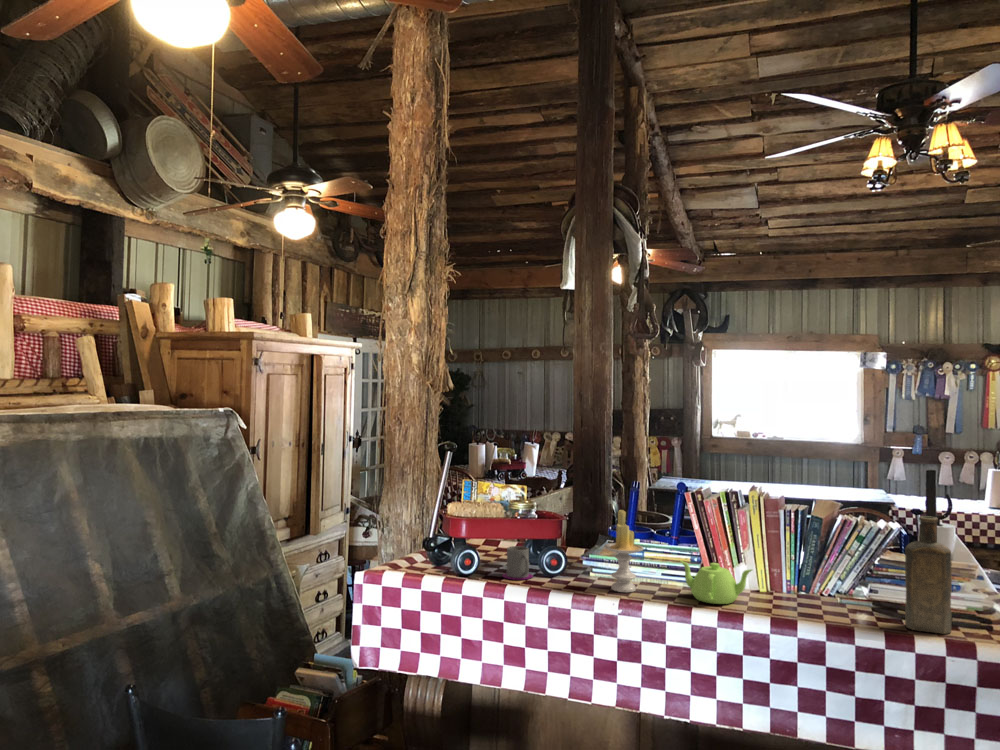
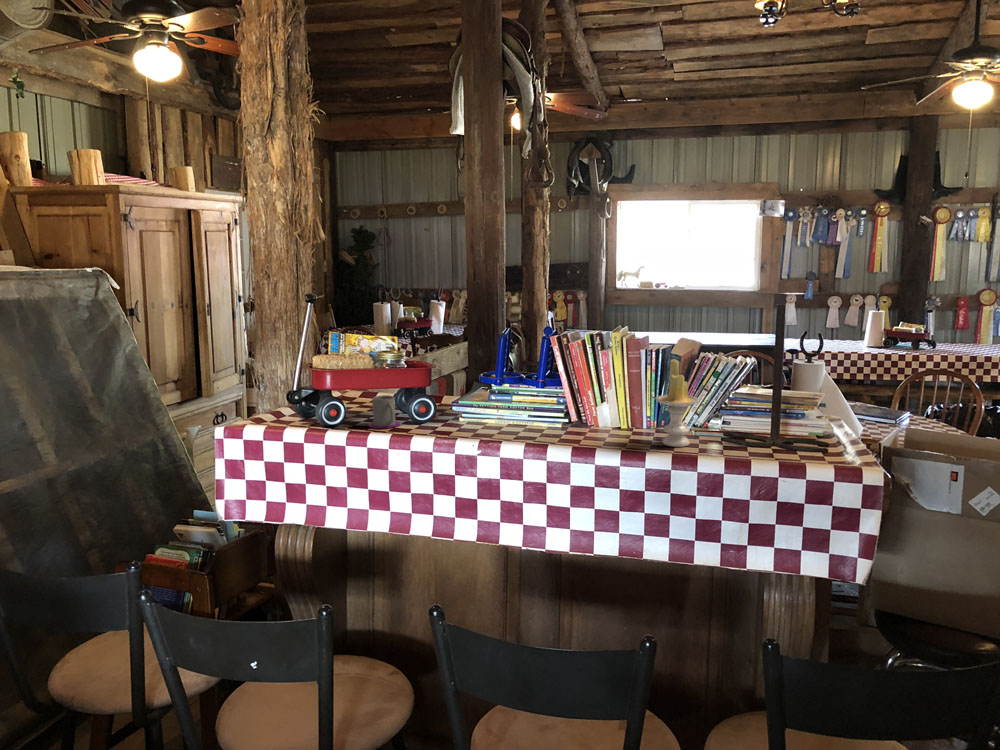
candle: present [604,510,643,592] -> present [655,359,699,447]
bottle: present [905,516,952,634] -> none [740,347,792,457]
teapot: present [681,561,752,604] -> none [540,402,610,441]

